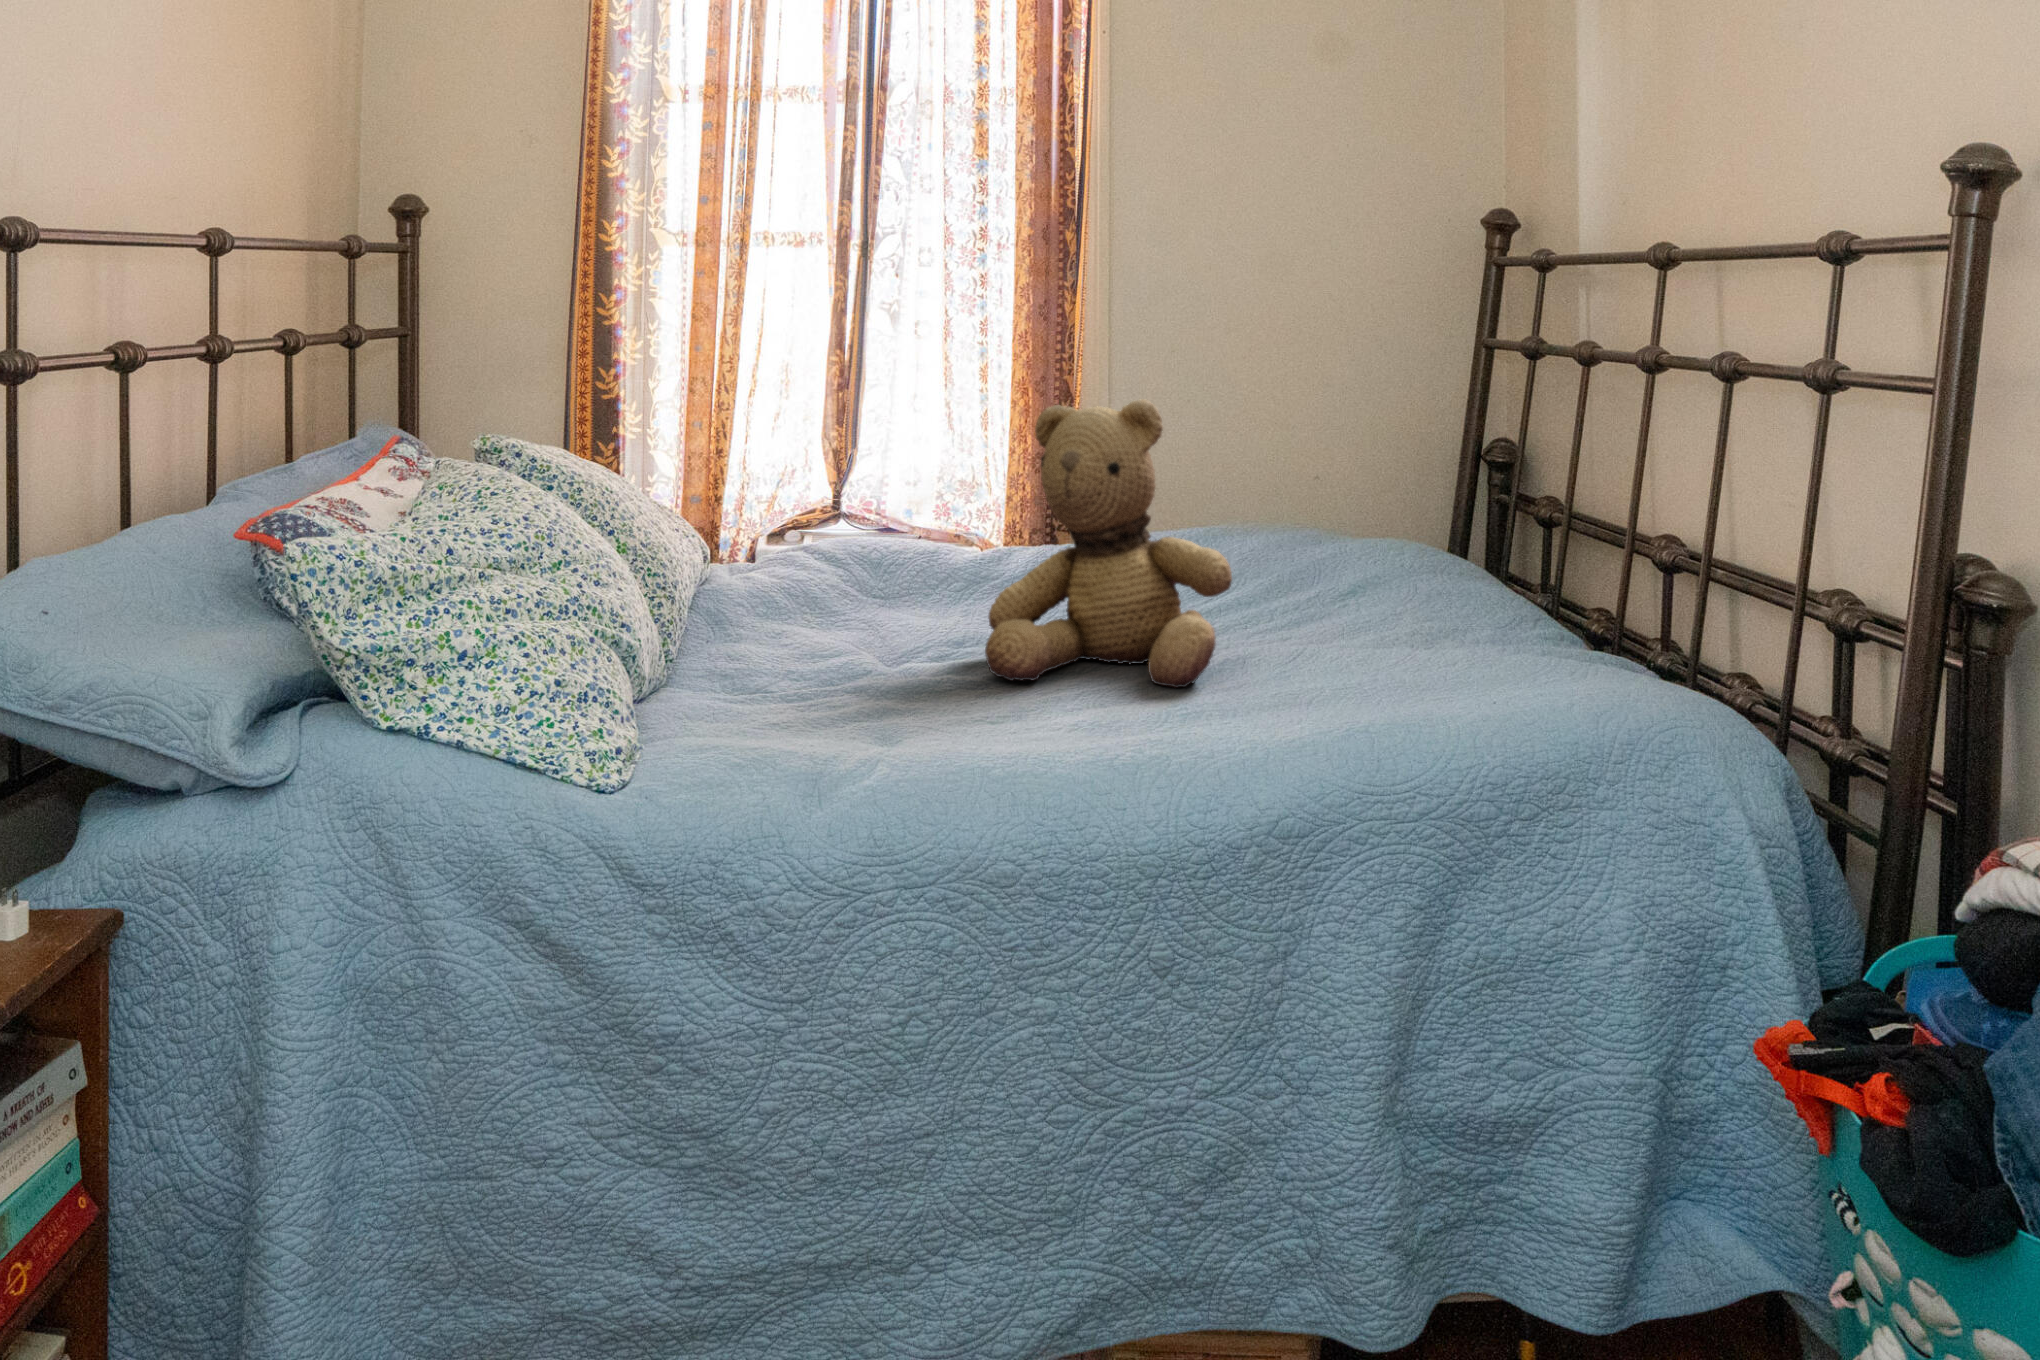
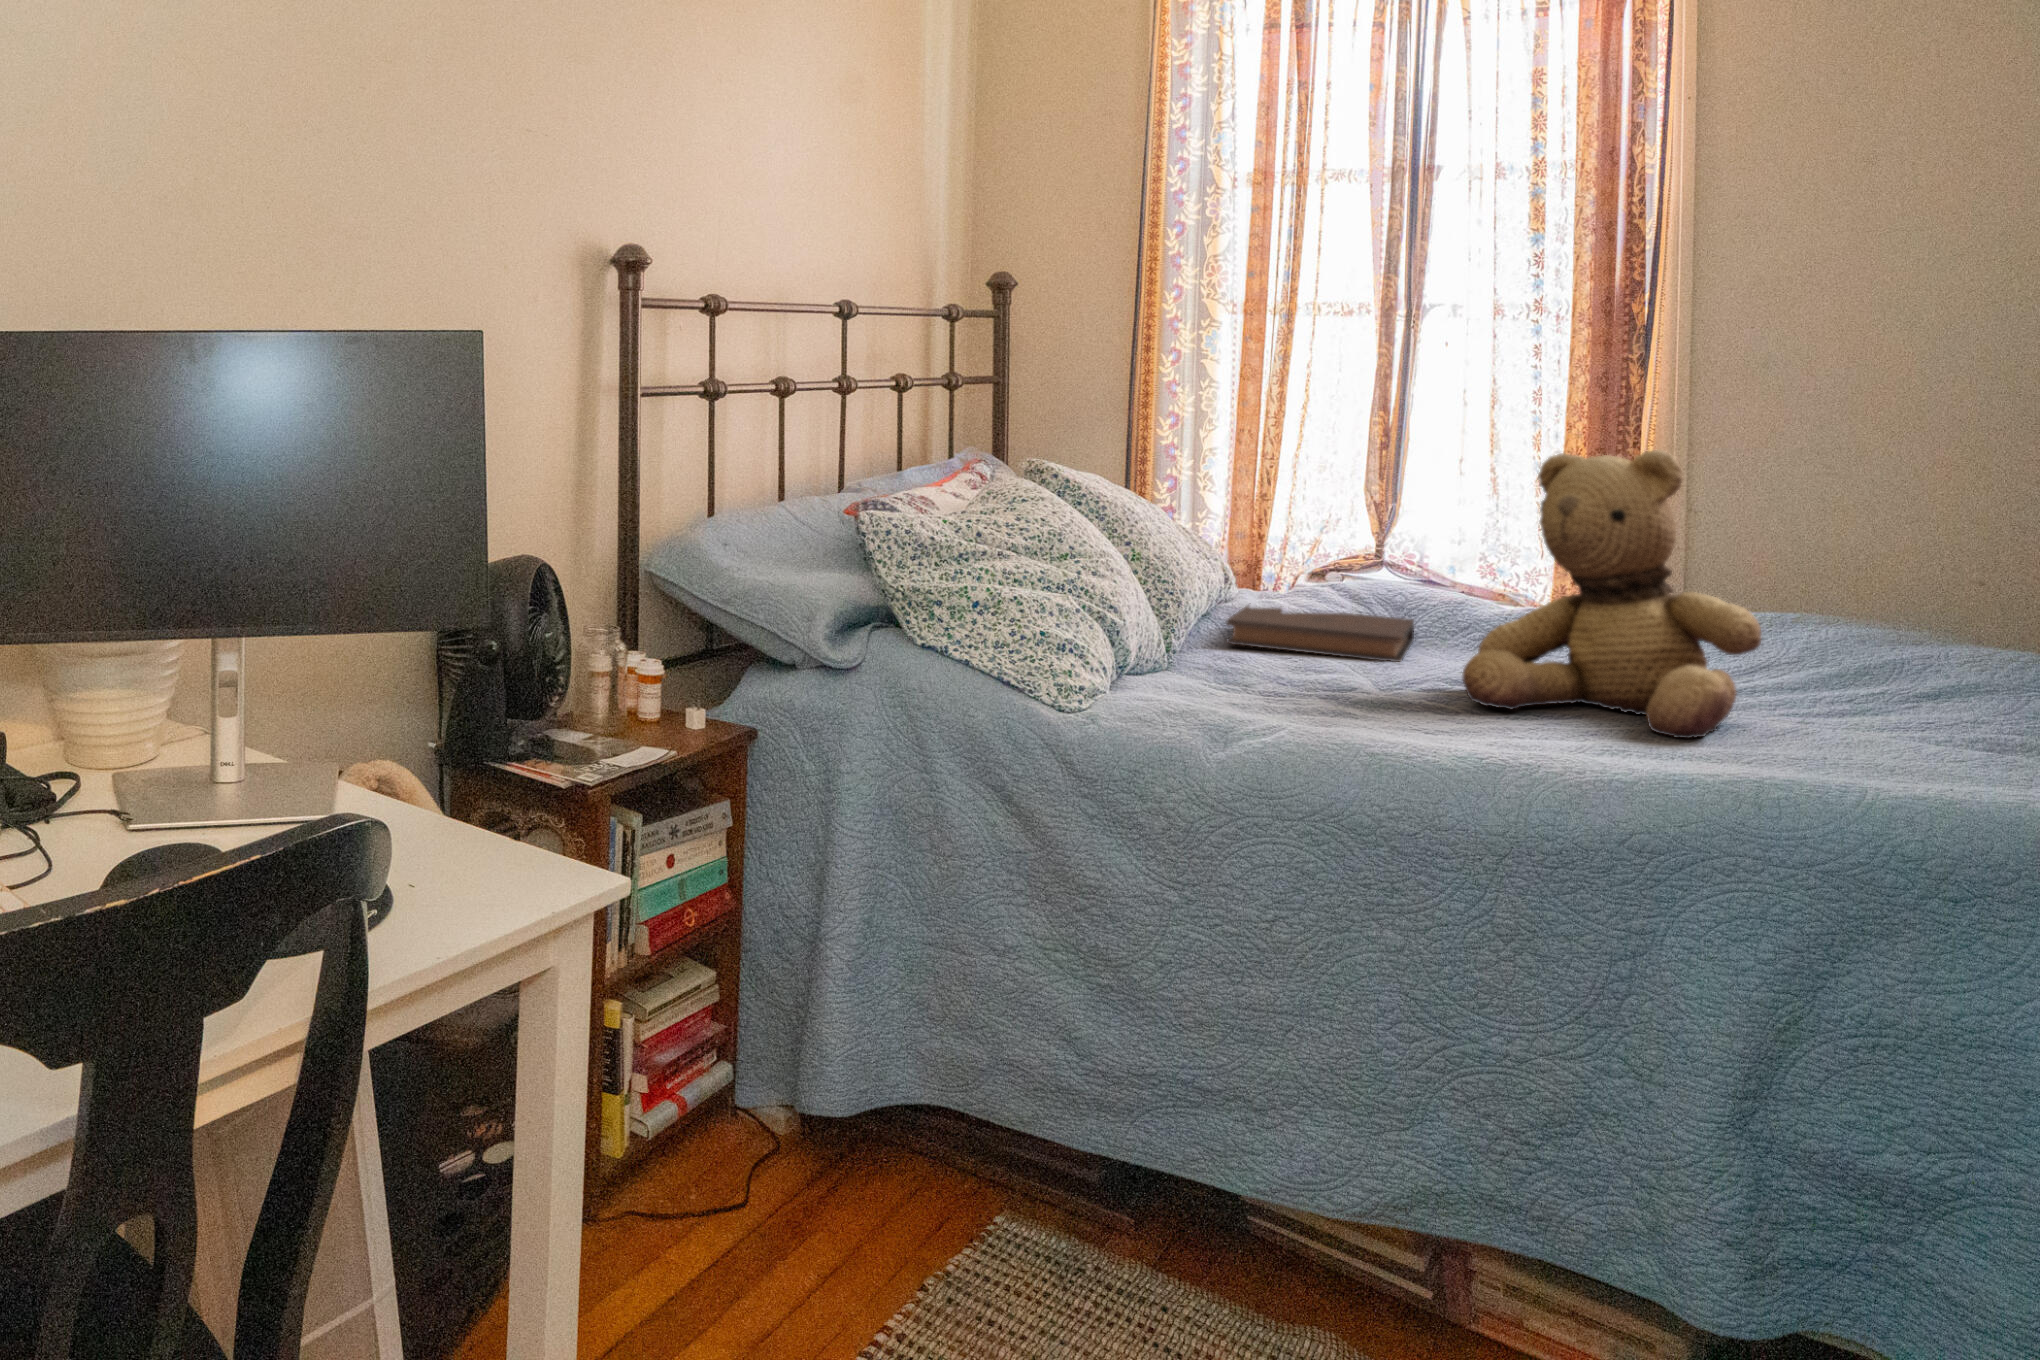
book: none [723,579,902,637] -> present [1226,606,1414,662]

